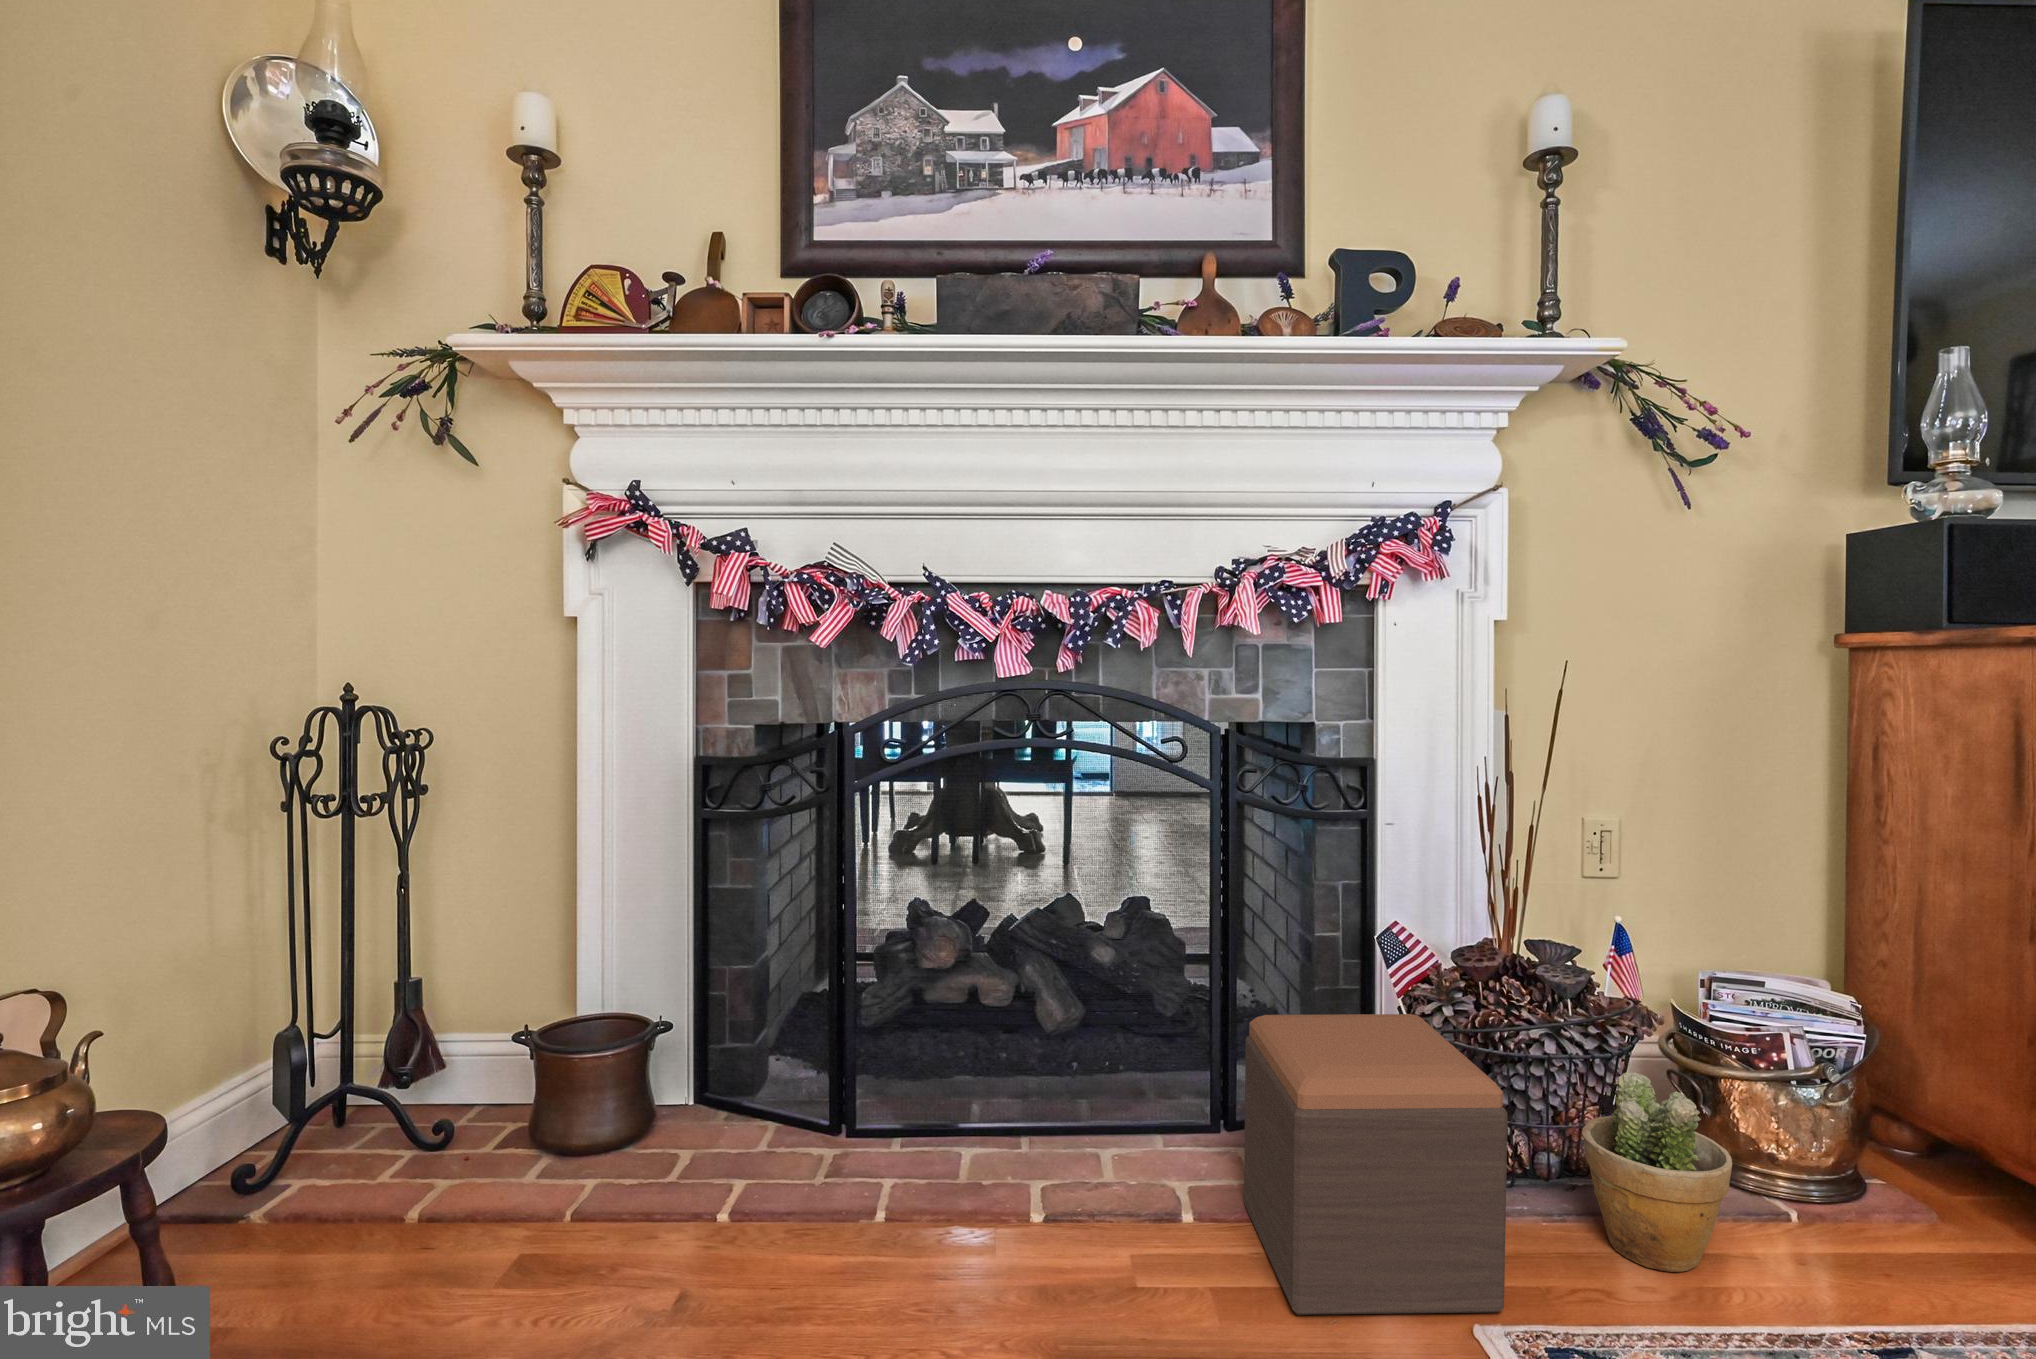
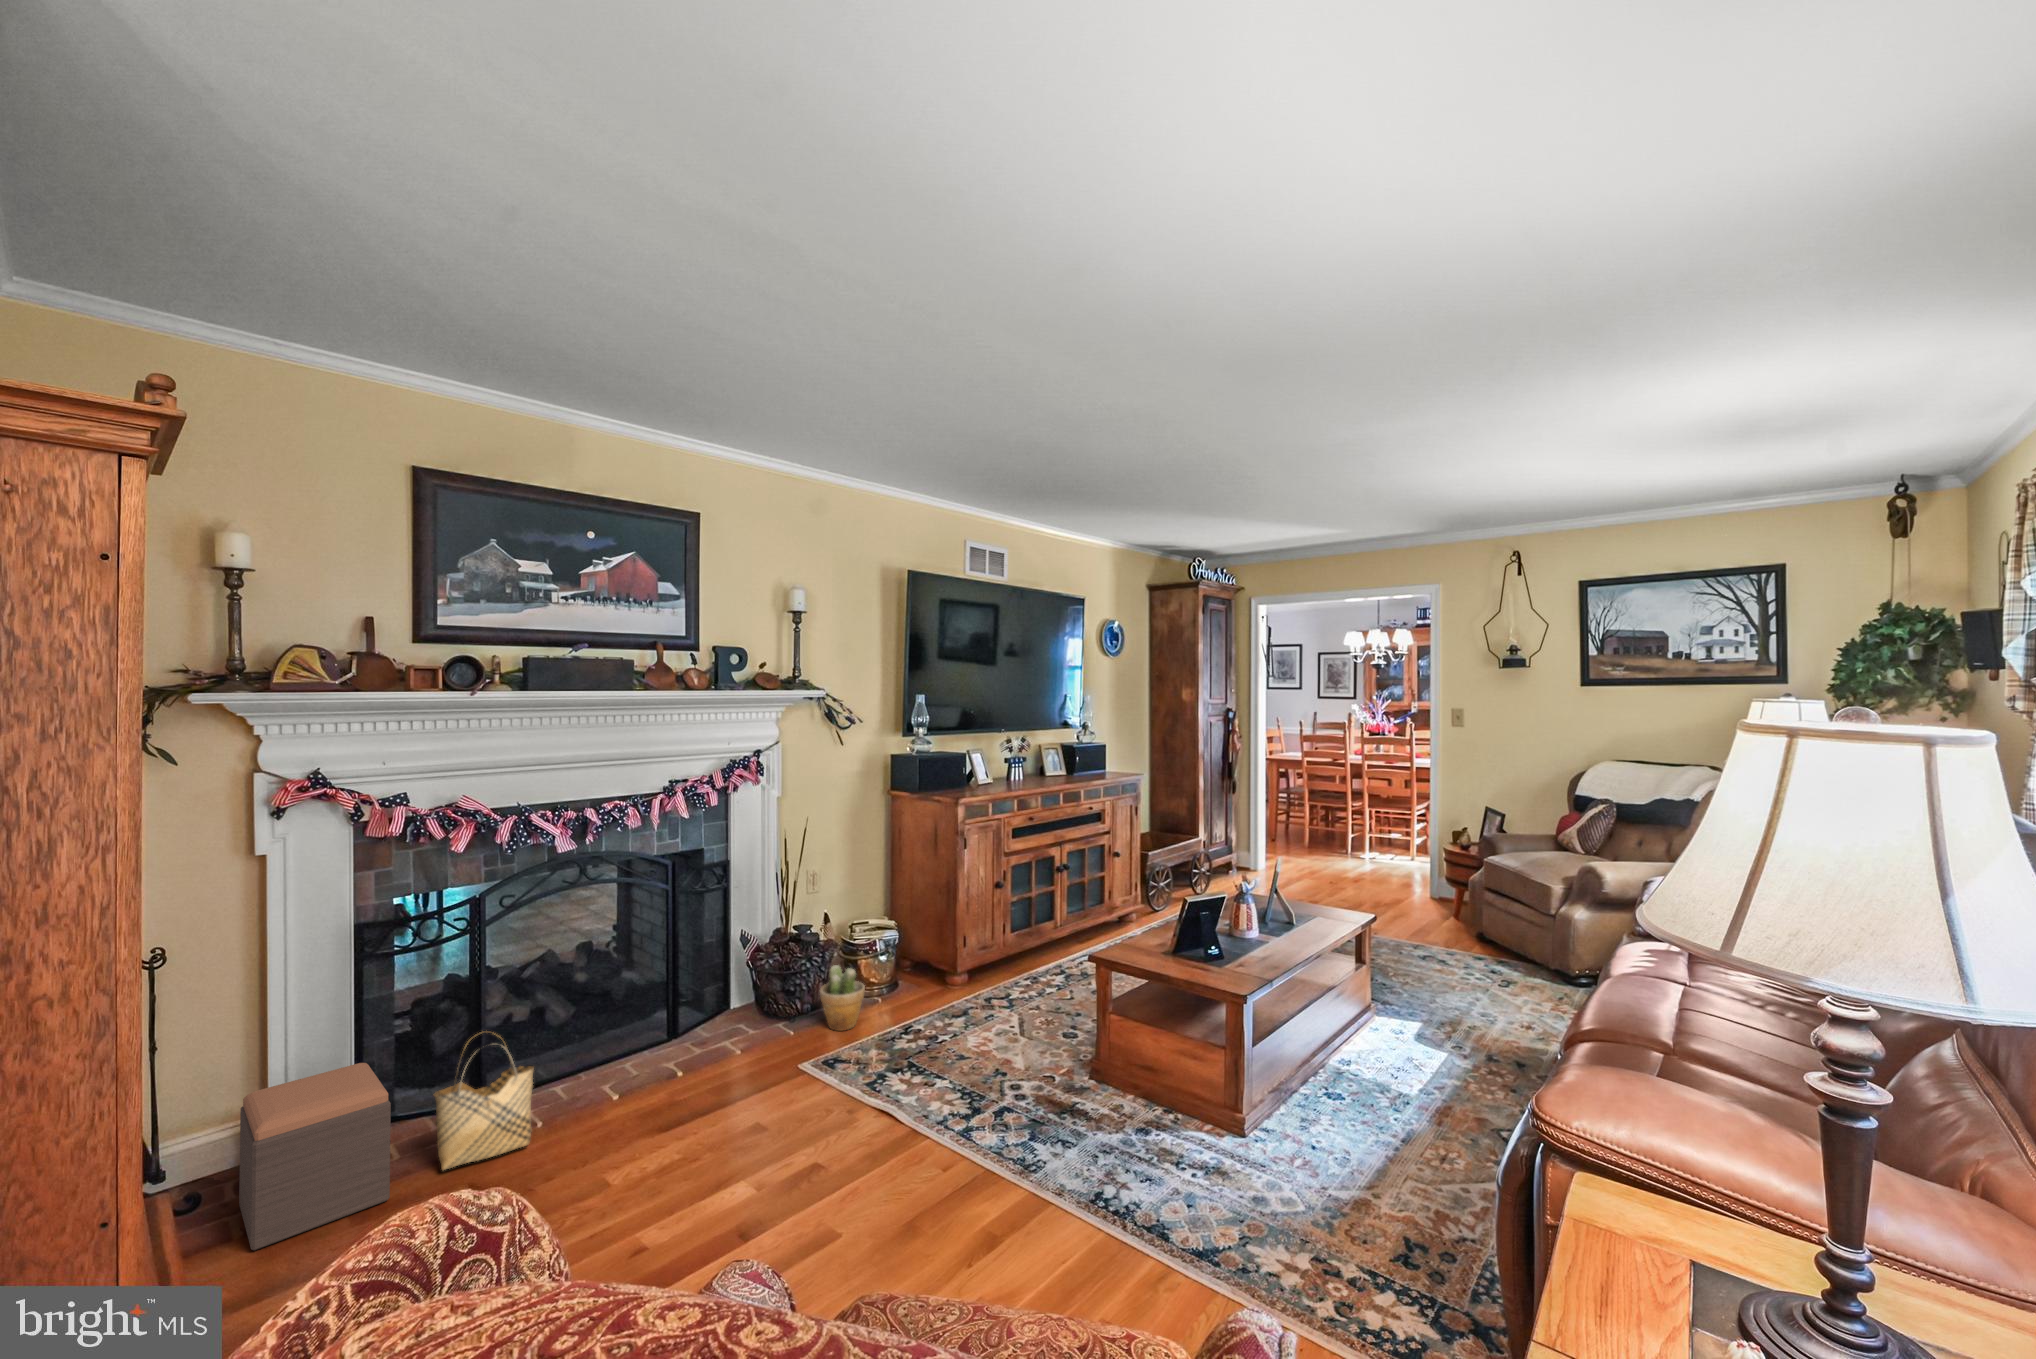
woven basket: none [675,995,855,1268] -> present [434,1032,534,1170]
footstool: present [1244,1014,1508,1315] -> present [239,1063,391,1250]

